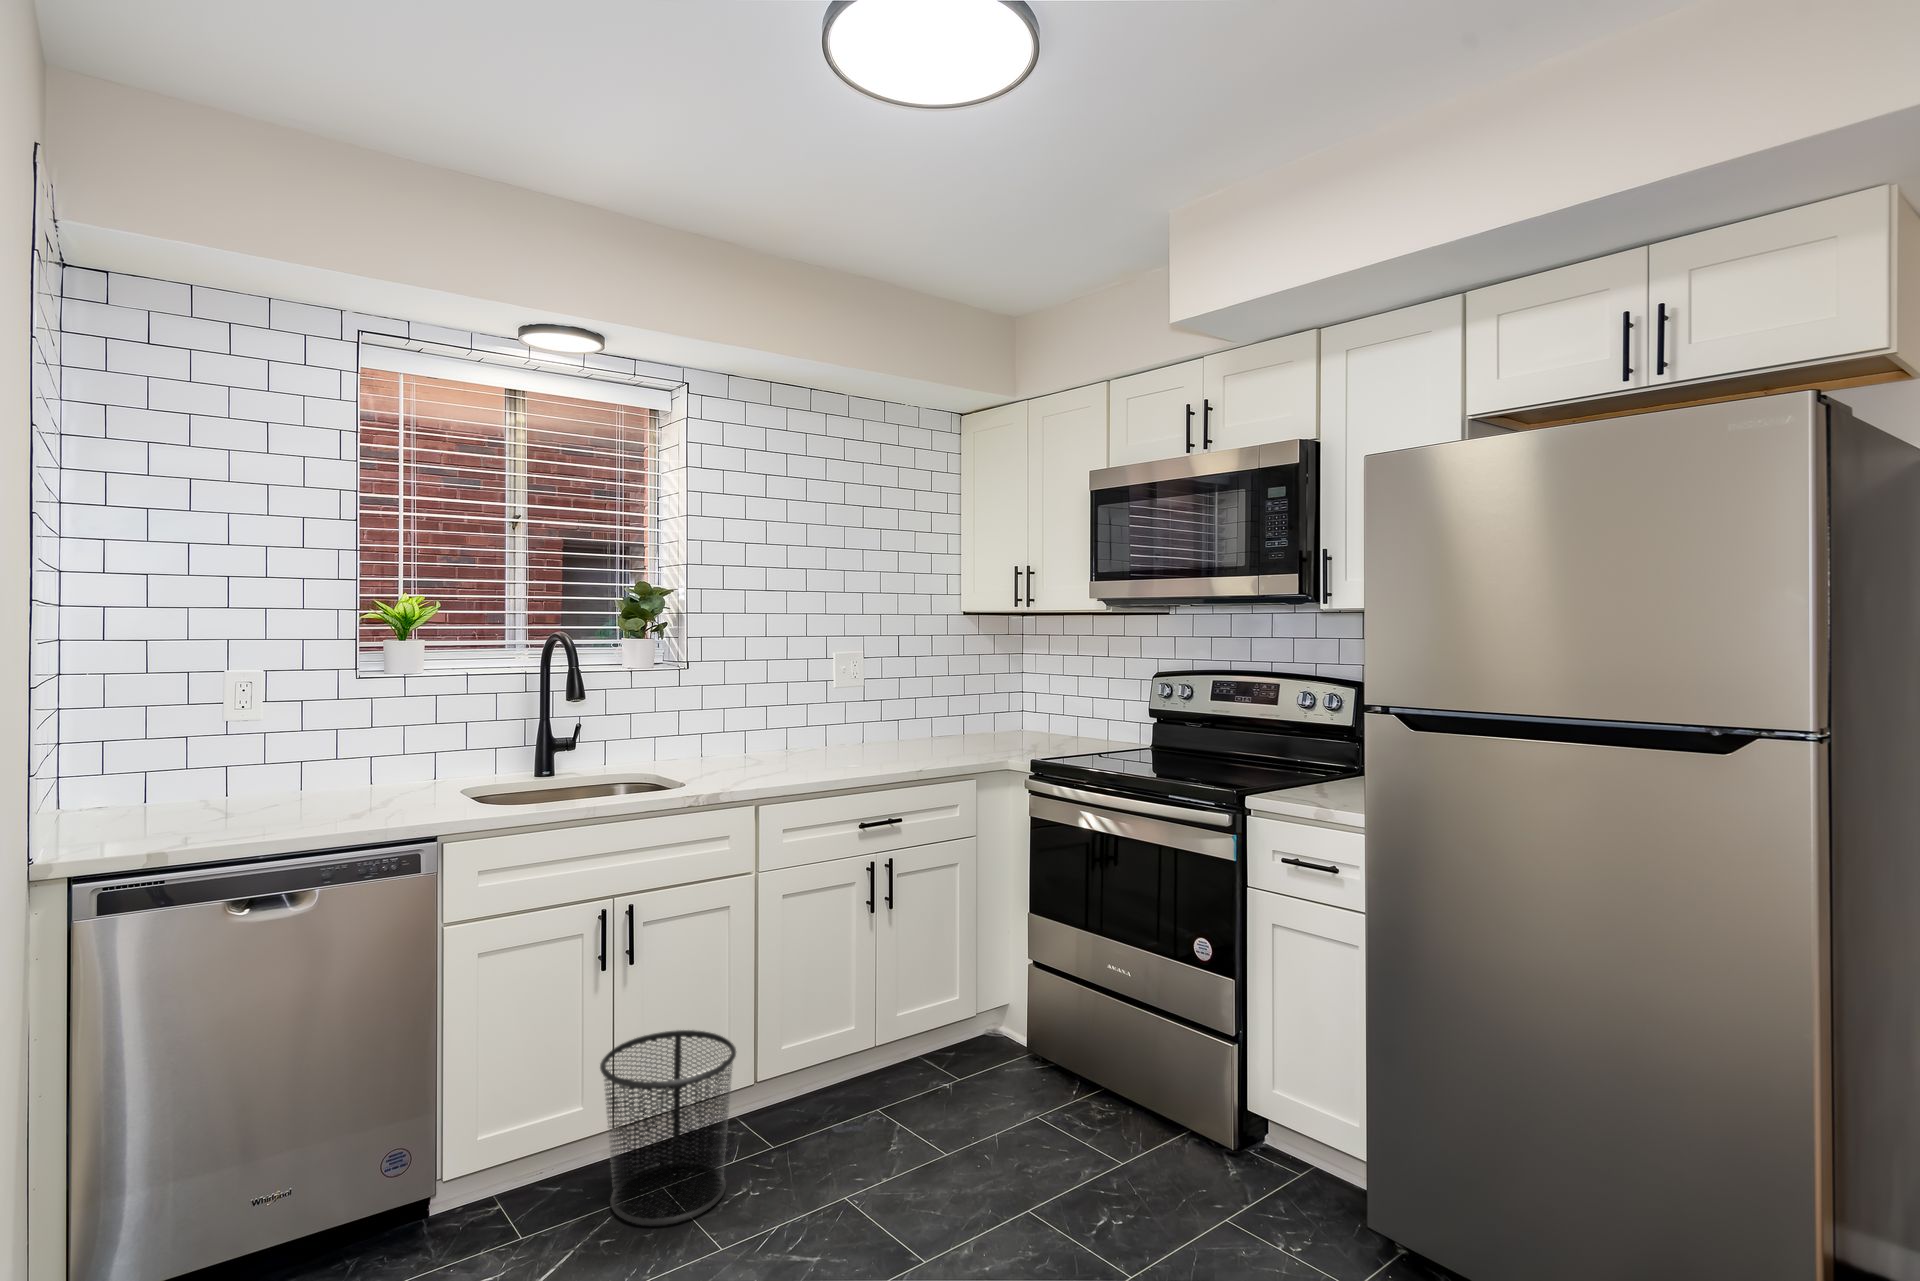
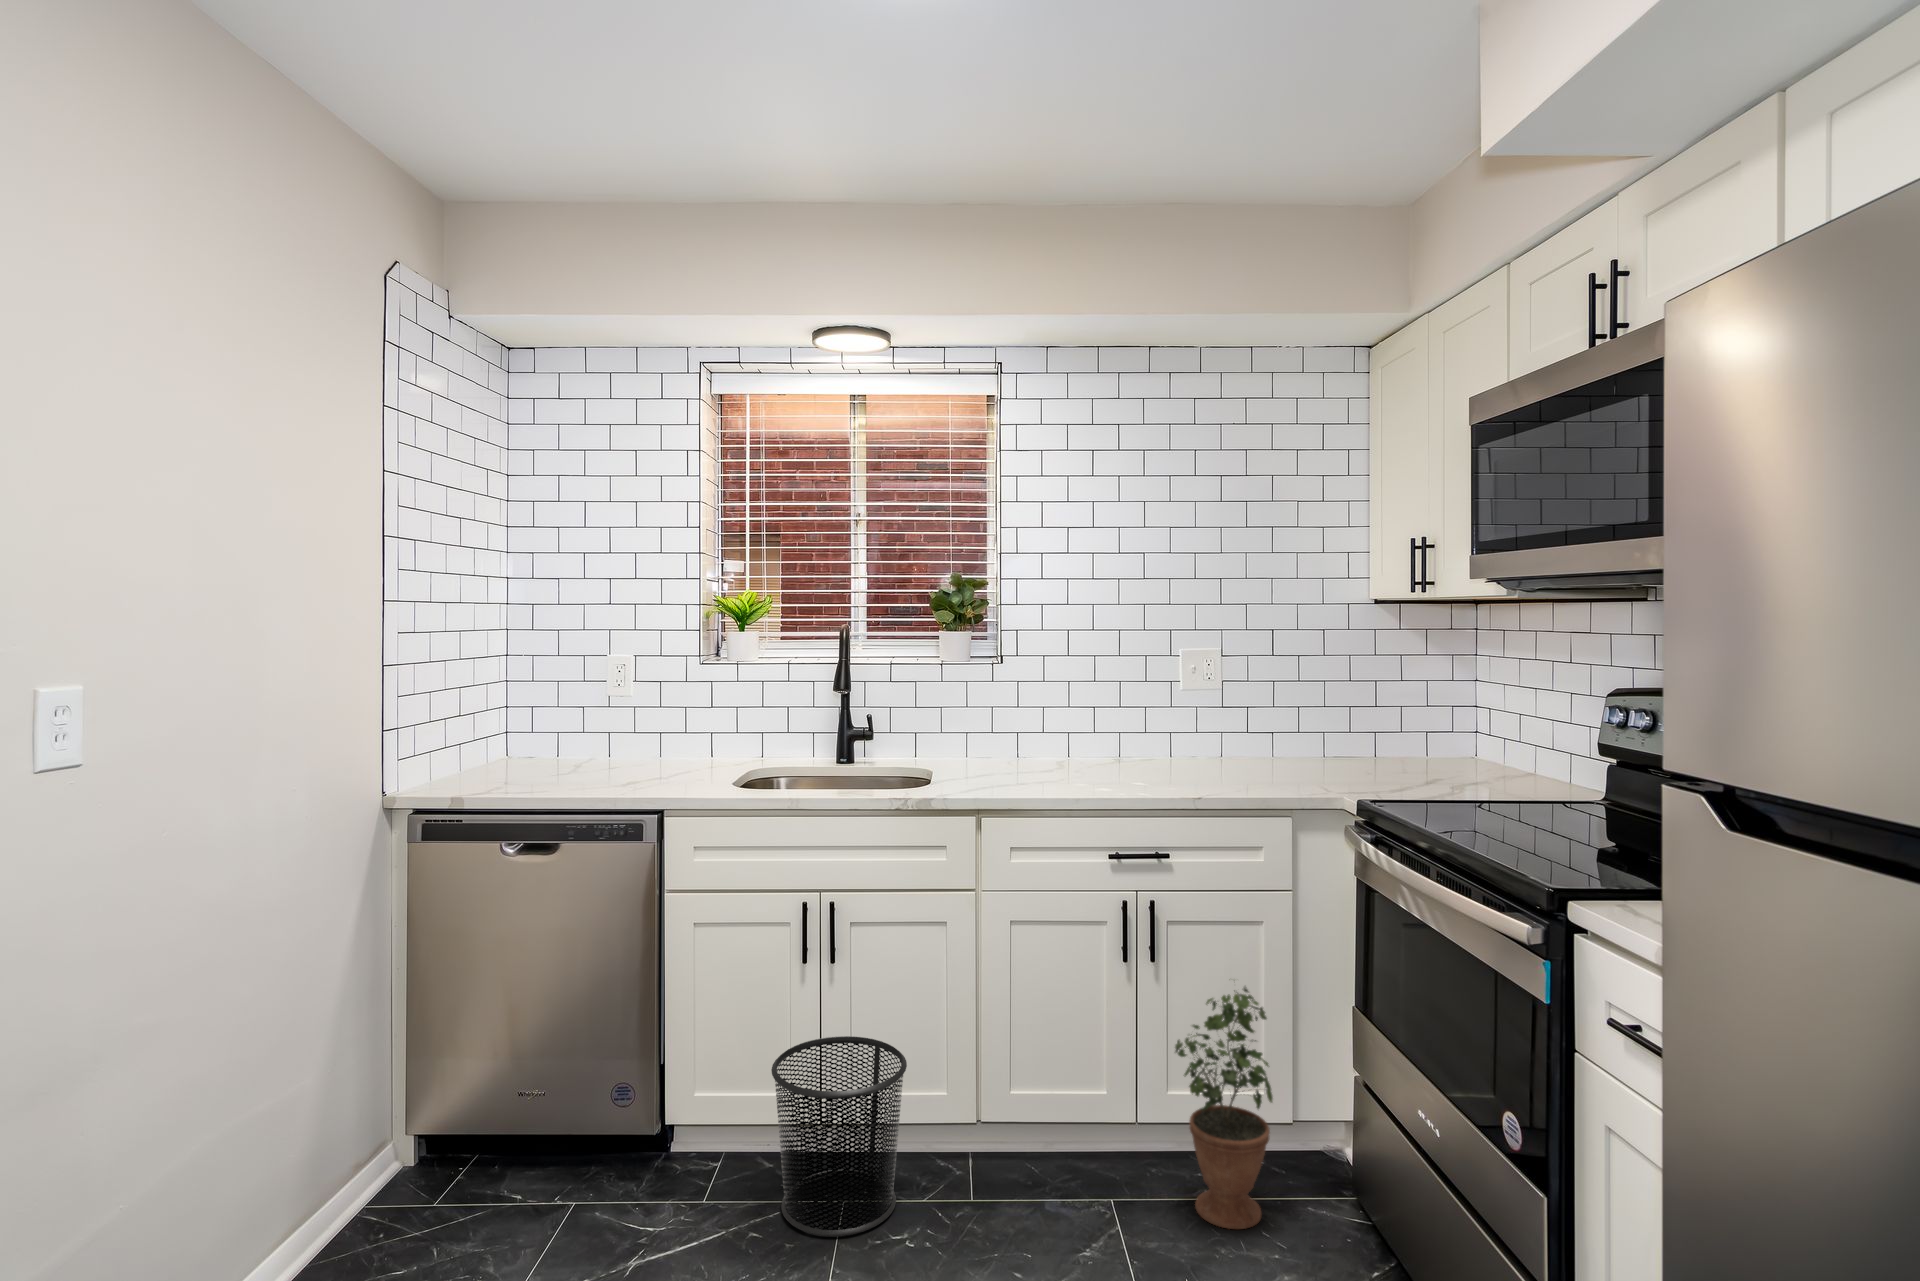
potted plant: none [921,907,995,1100] -> present [1175,987,1273,1229]

